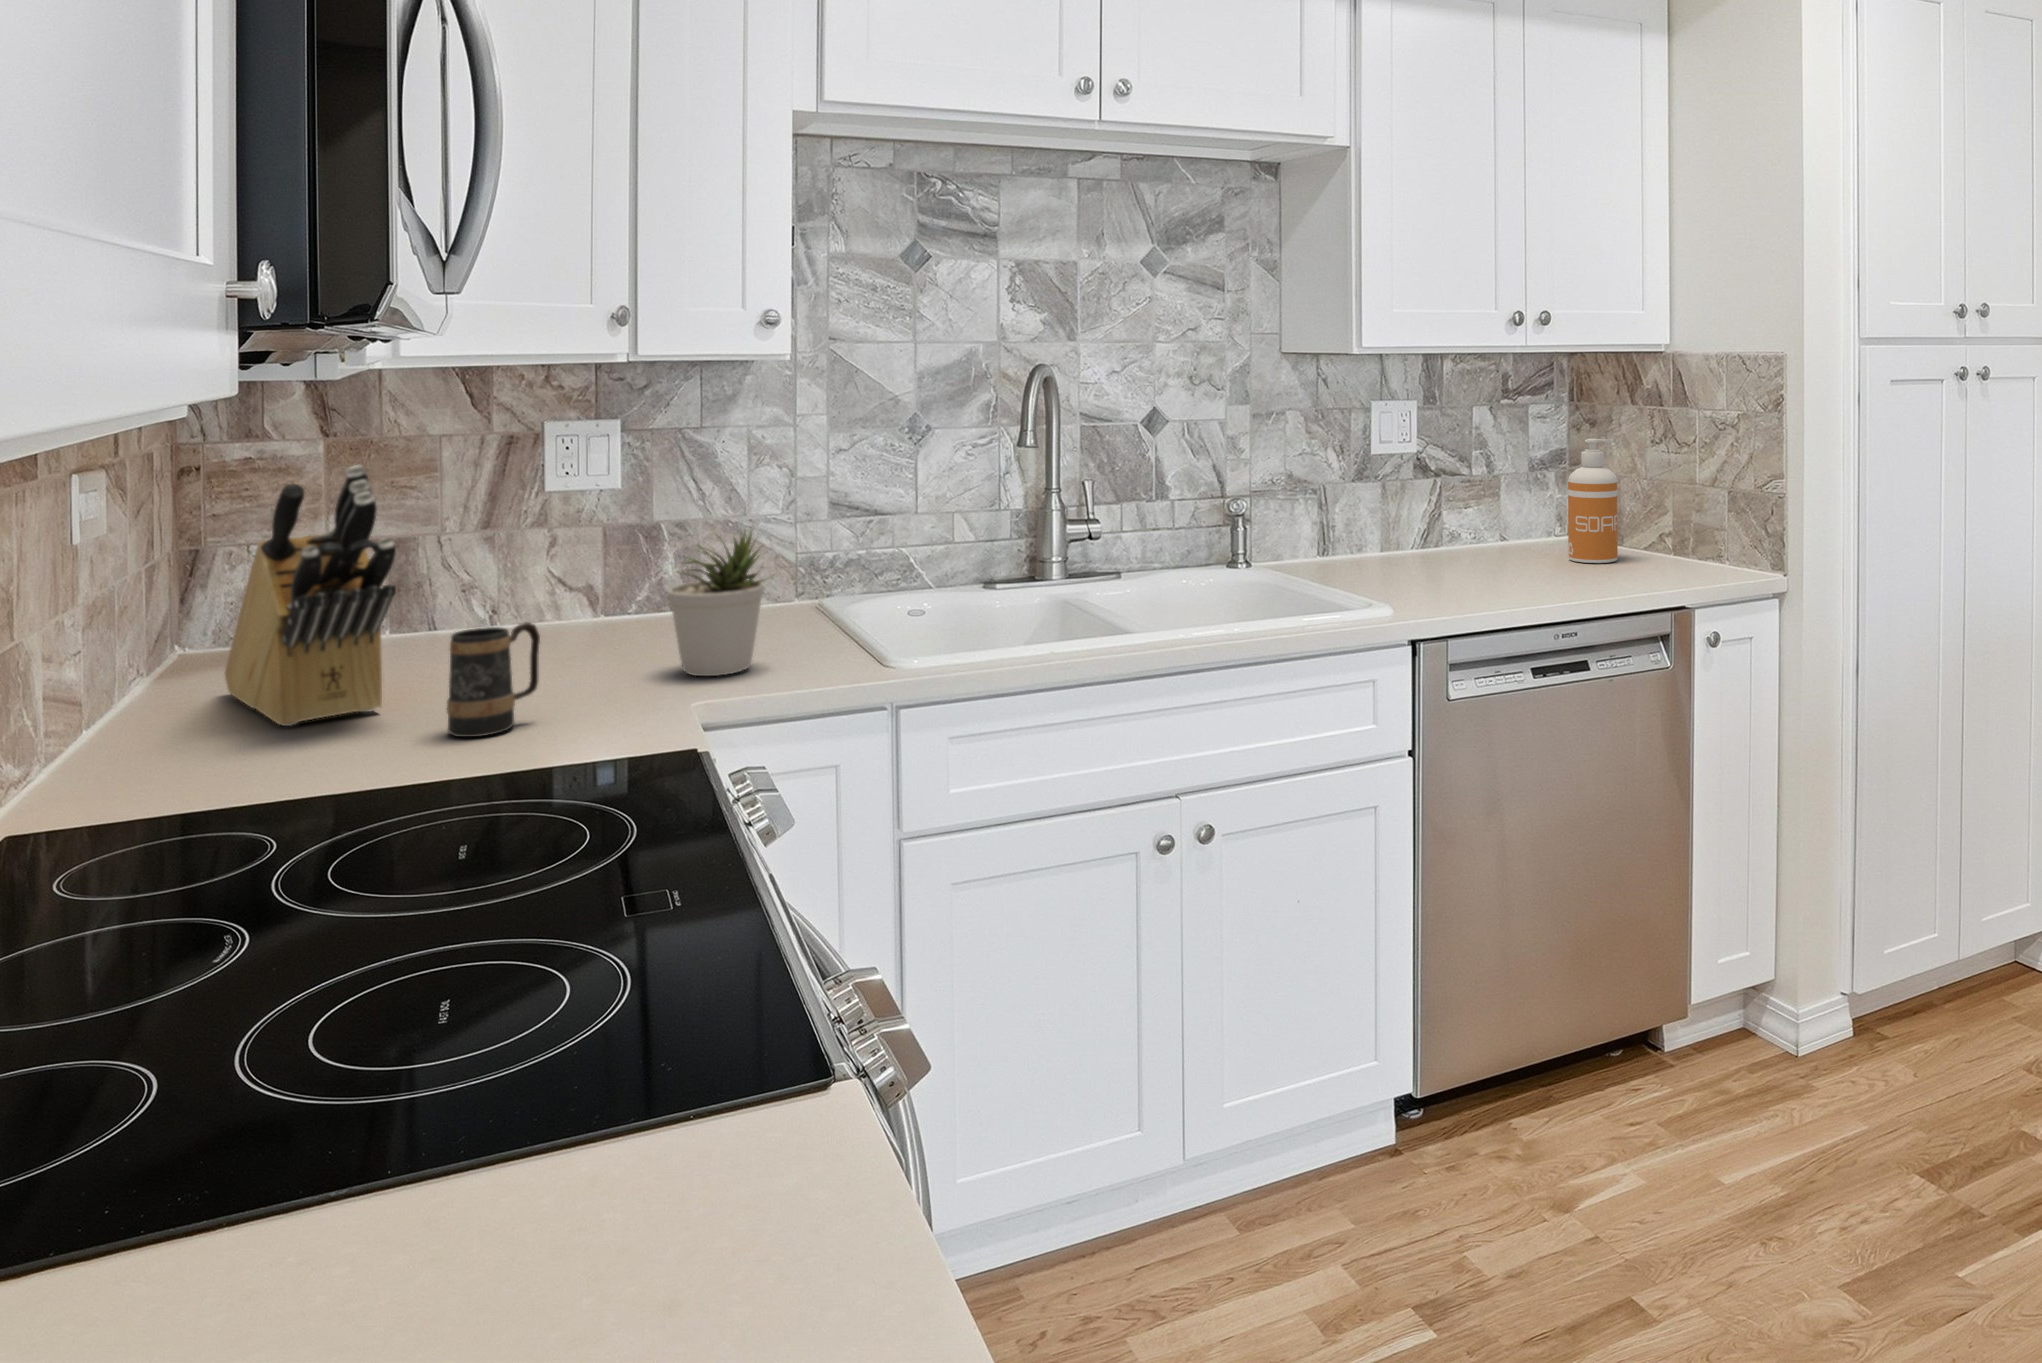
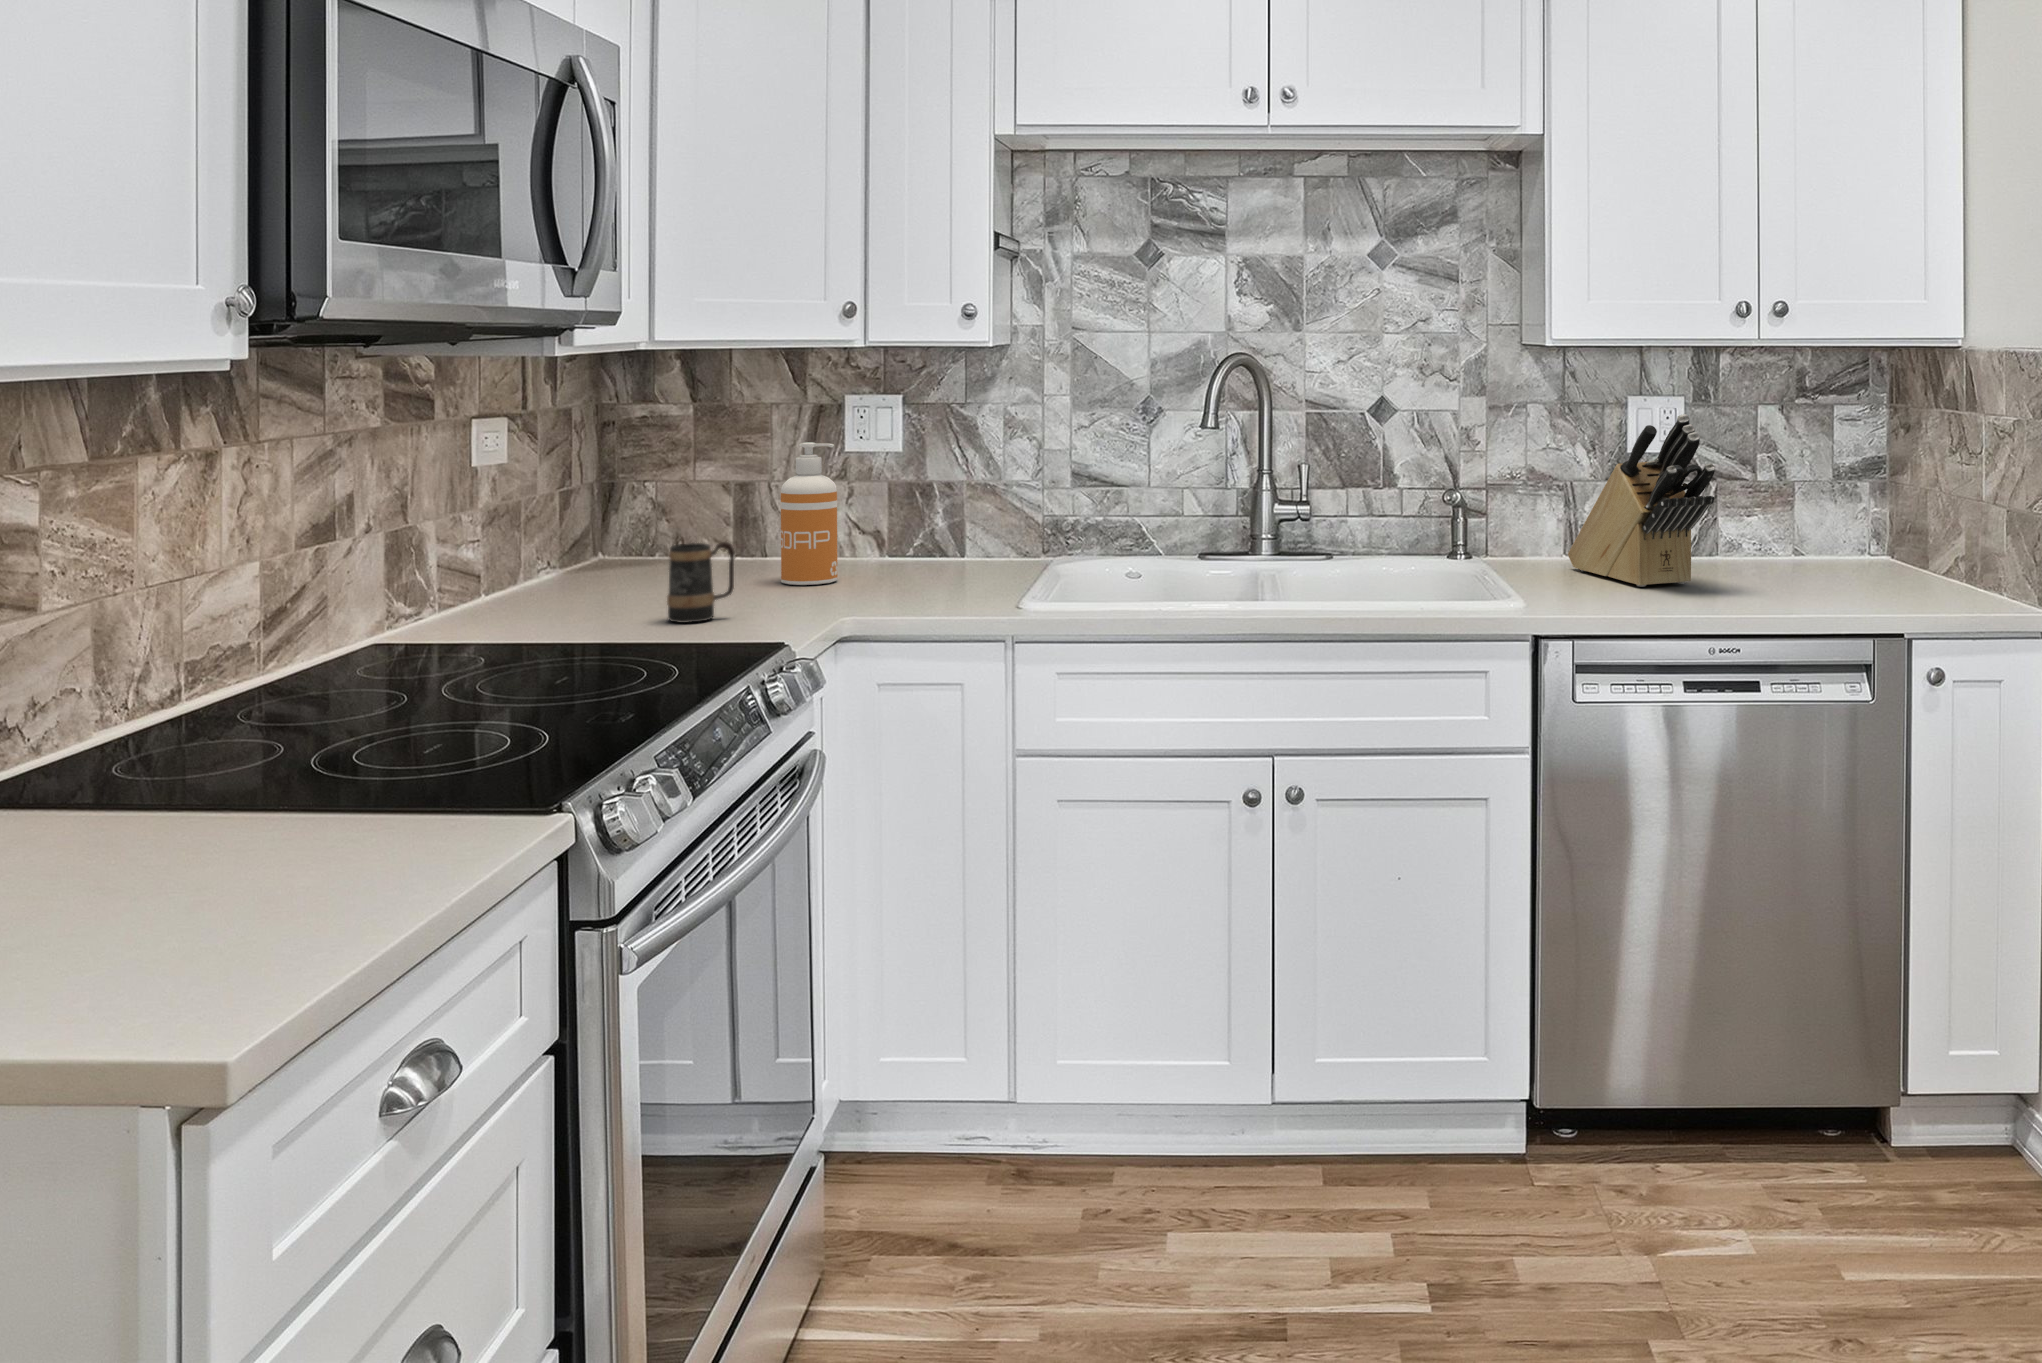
soap dispenser: present [1568,439,1618,563] -> present [781,442,838,585]
knife block: present [225,465,396,726] -> present [1568,414,1715,587]
potted plant: present [668,532,764,676] -> none [862,481,941,602]

